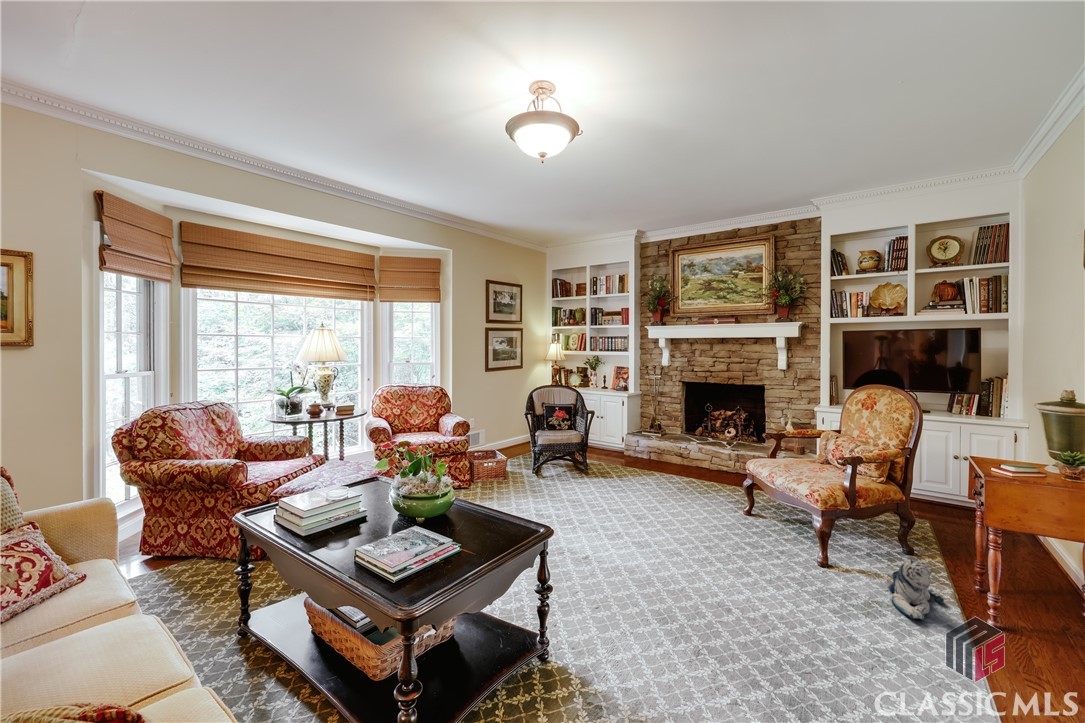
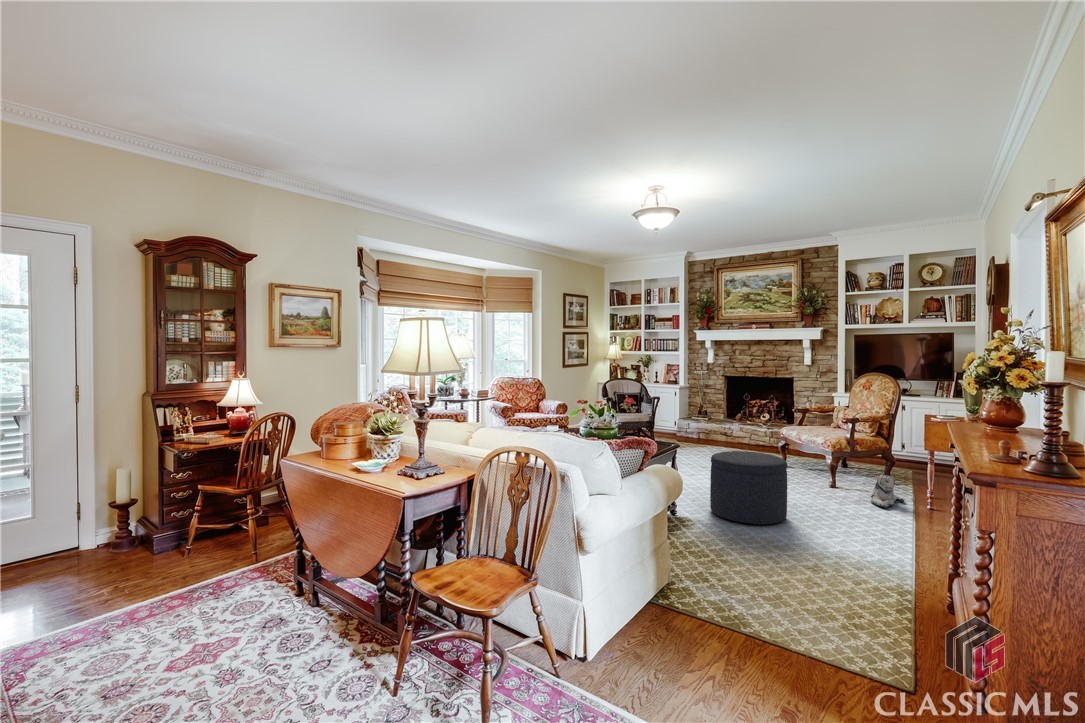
ottoman: none [638,532,764,688] -> present [710,451,787,525]

